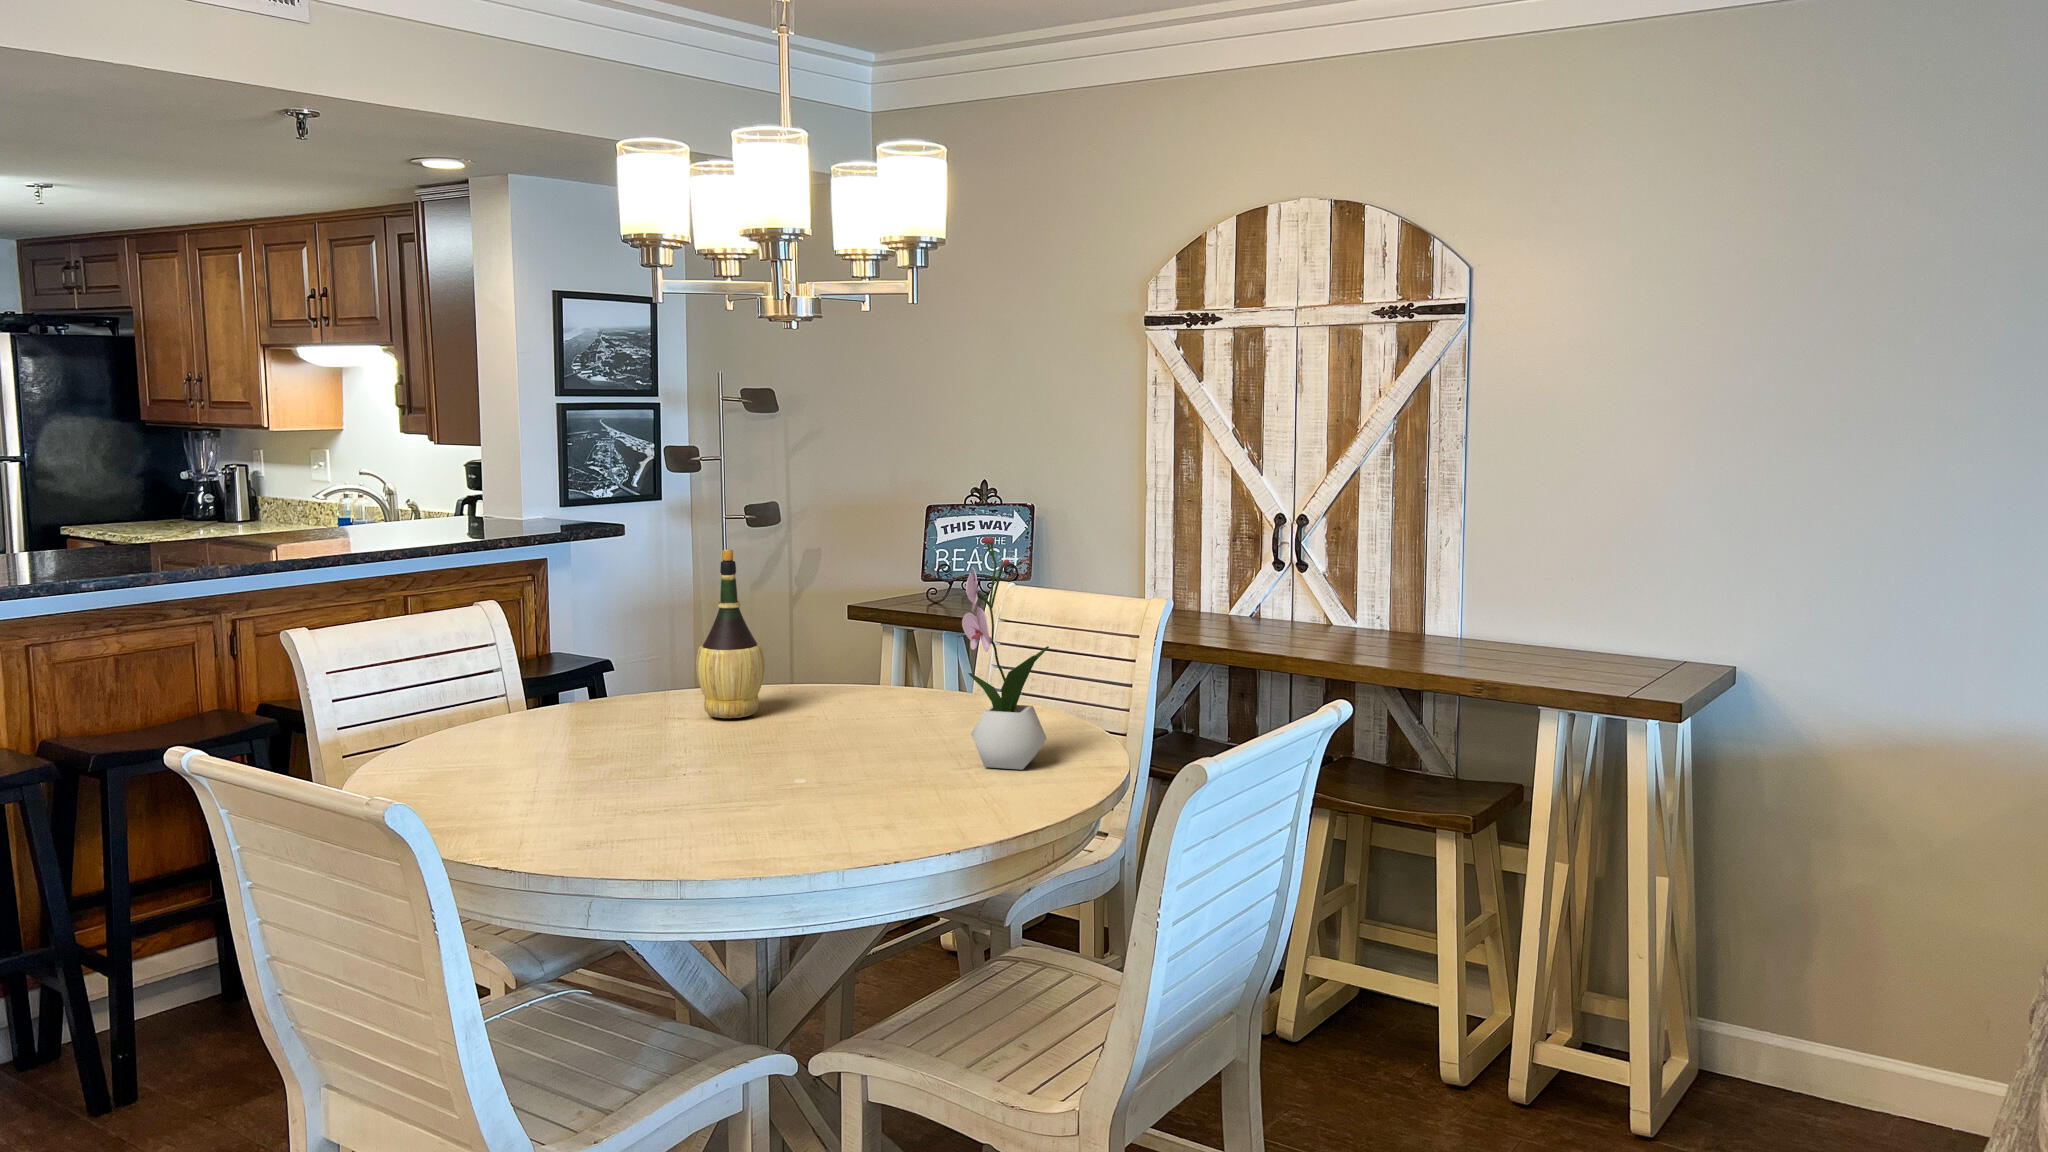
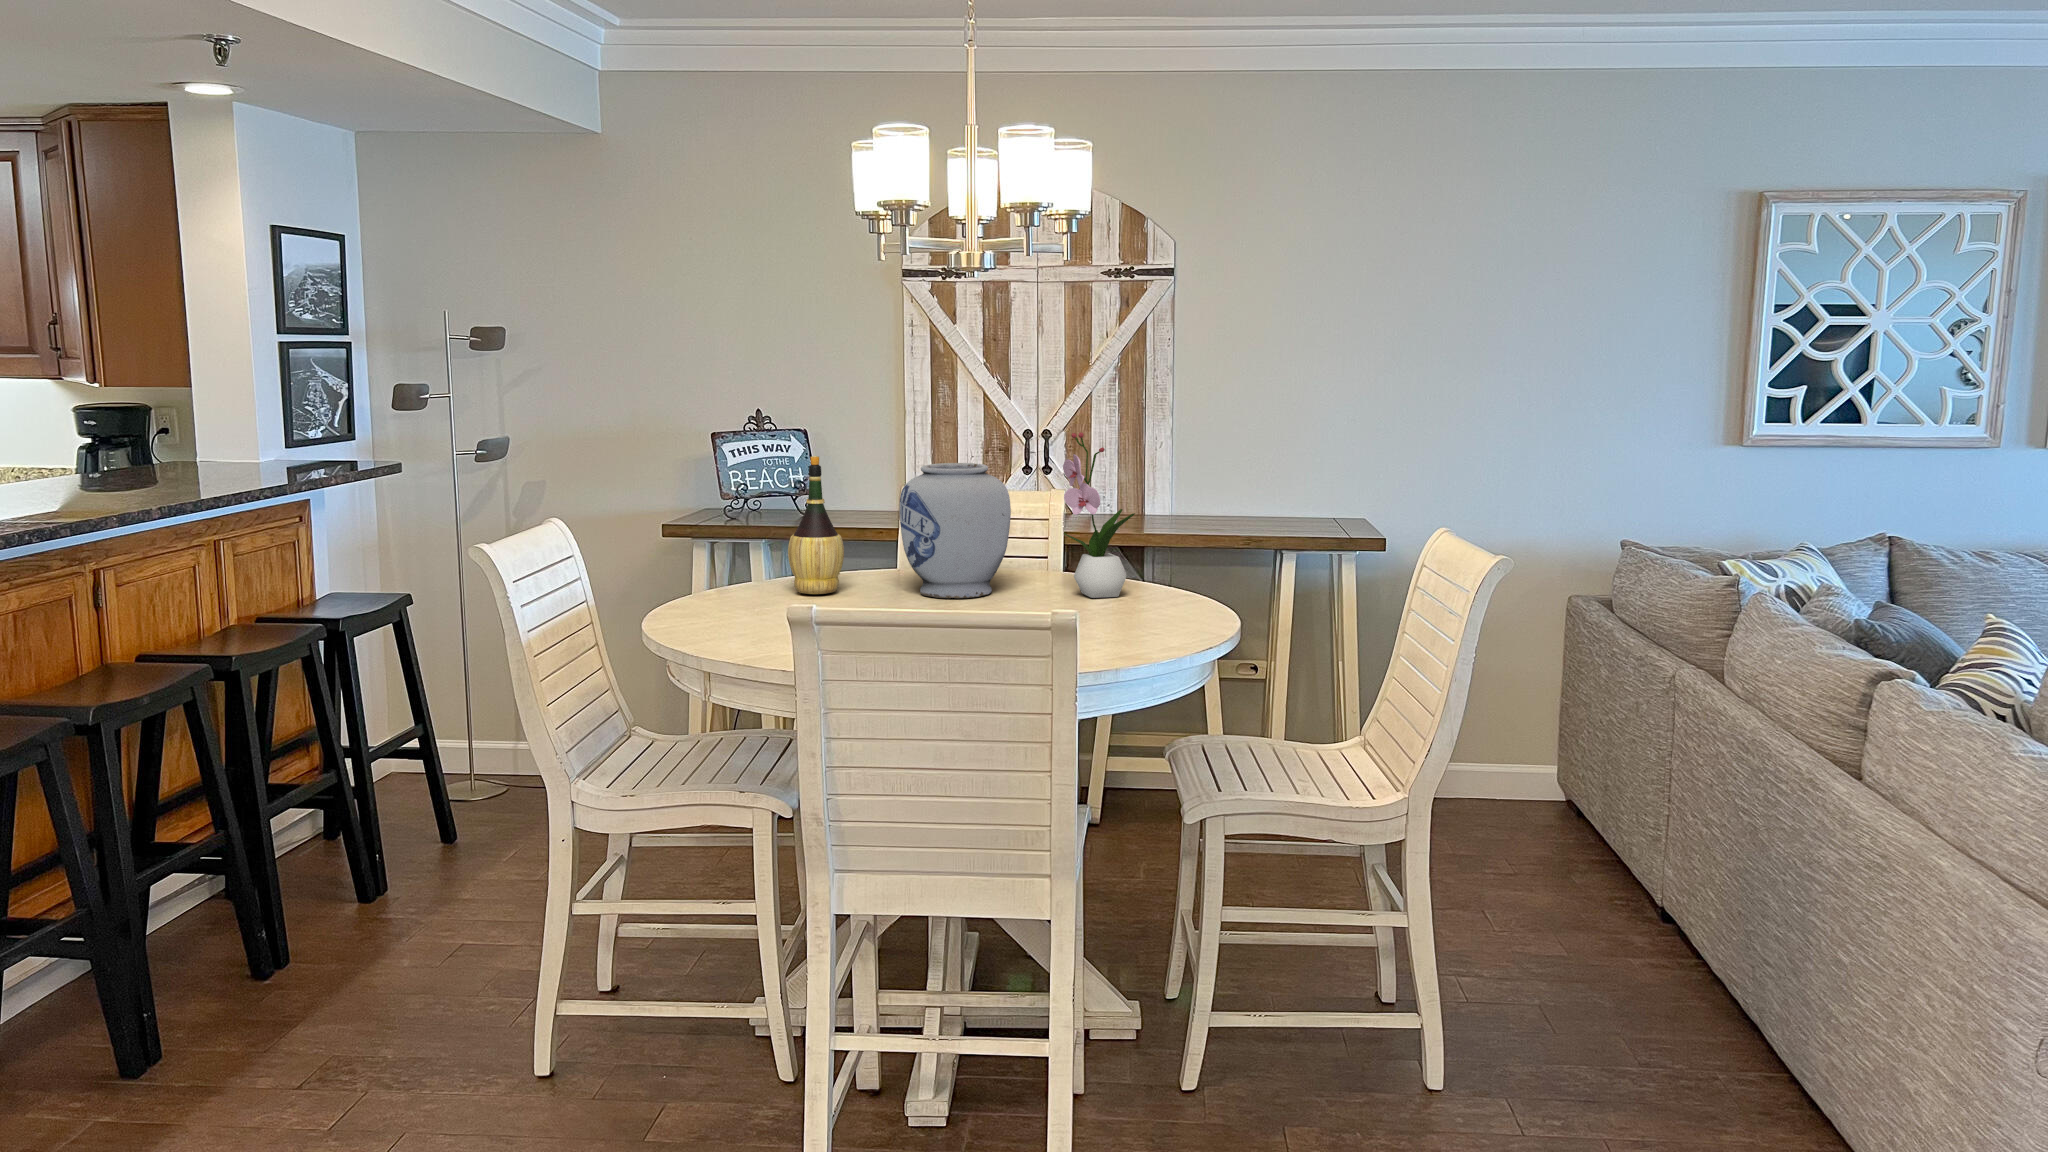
vase: none [789,567,933,746] -> present [899,463,1011,598]

